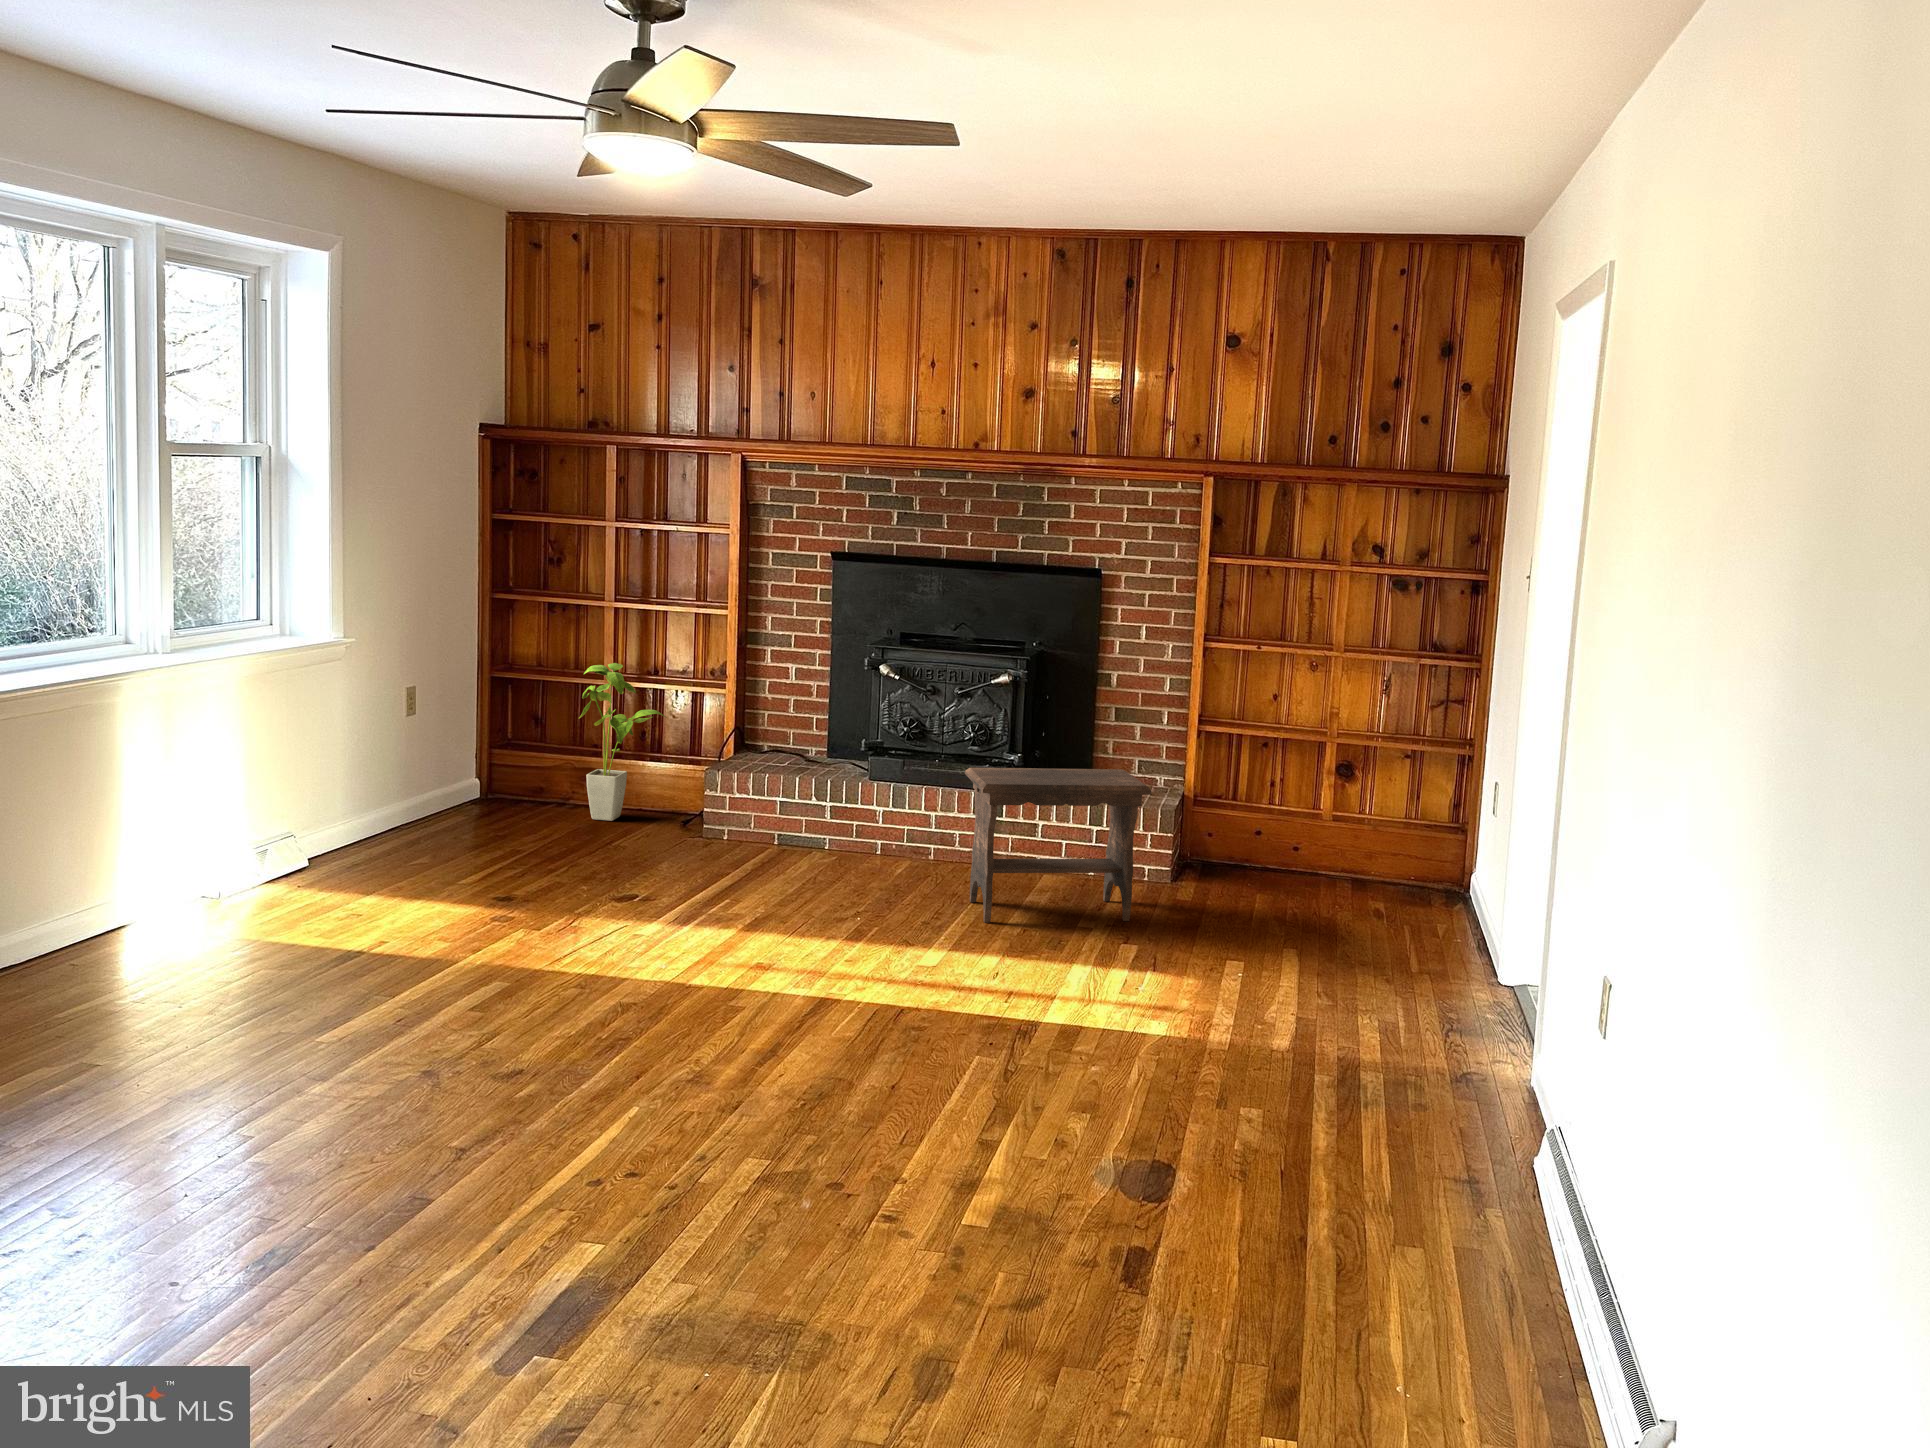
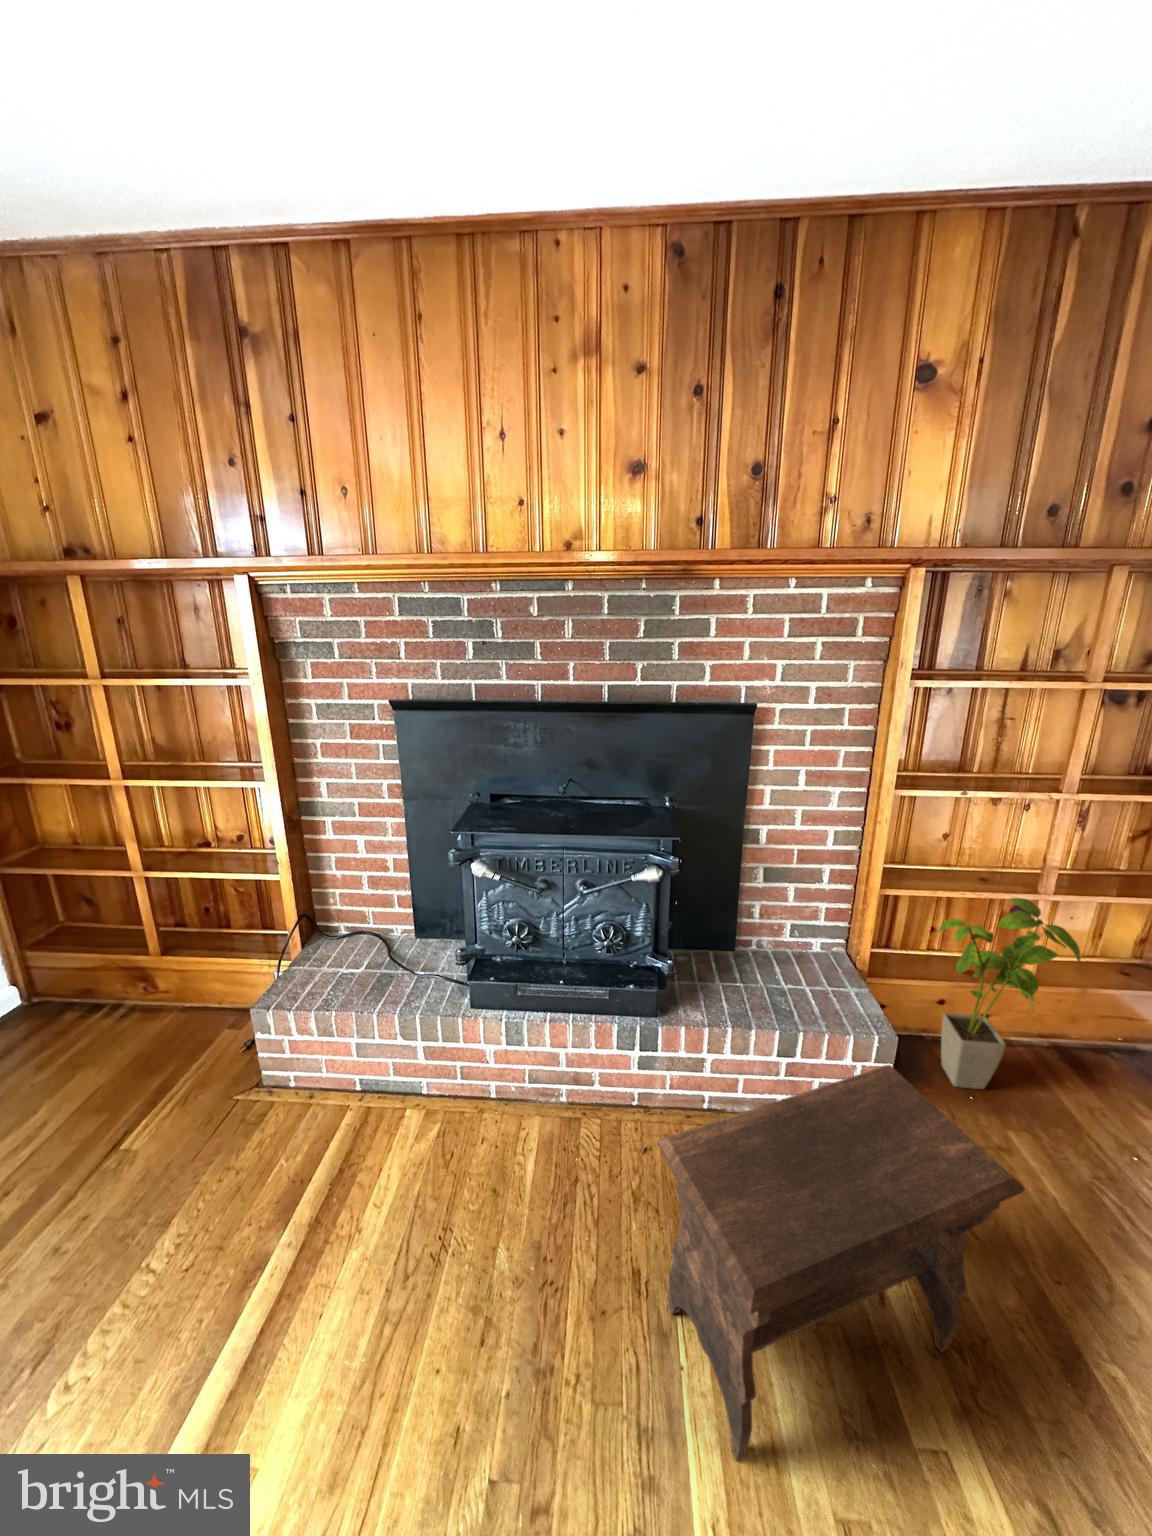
house plant: present [579,663,665,821] -> present [939,898,1080,1089]

